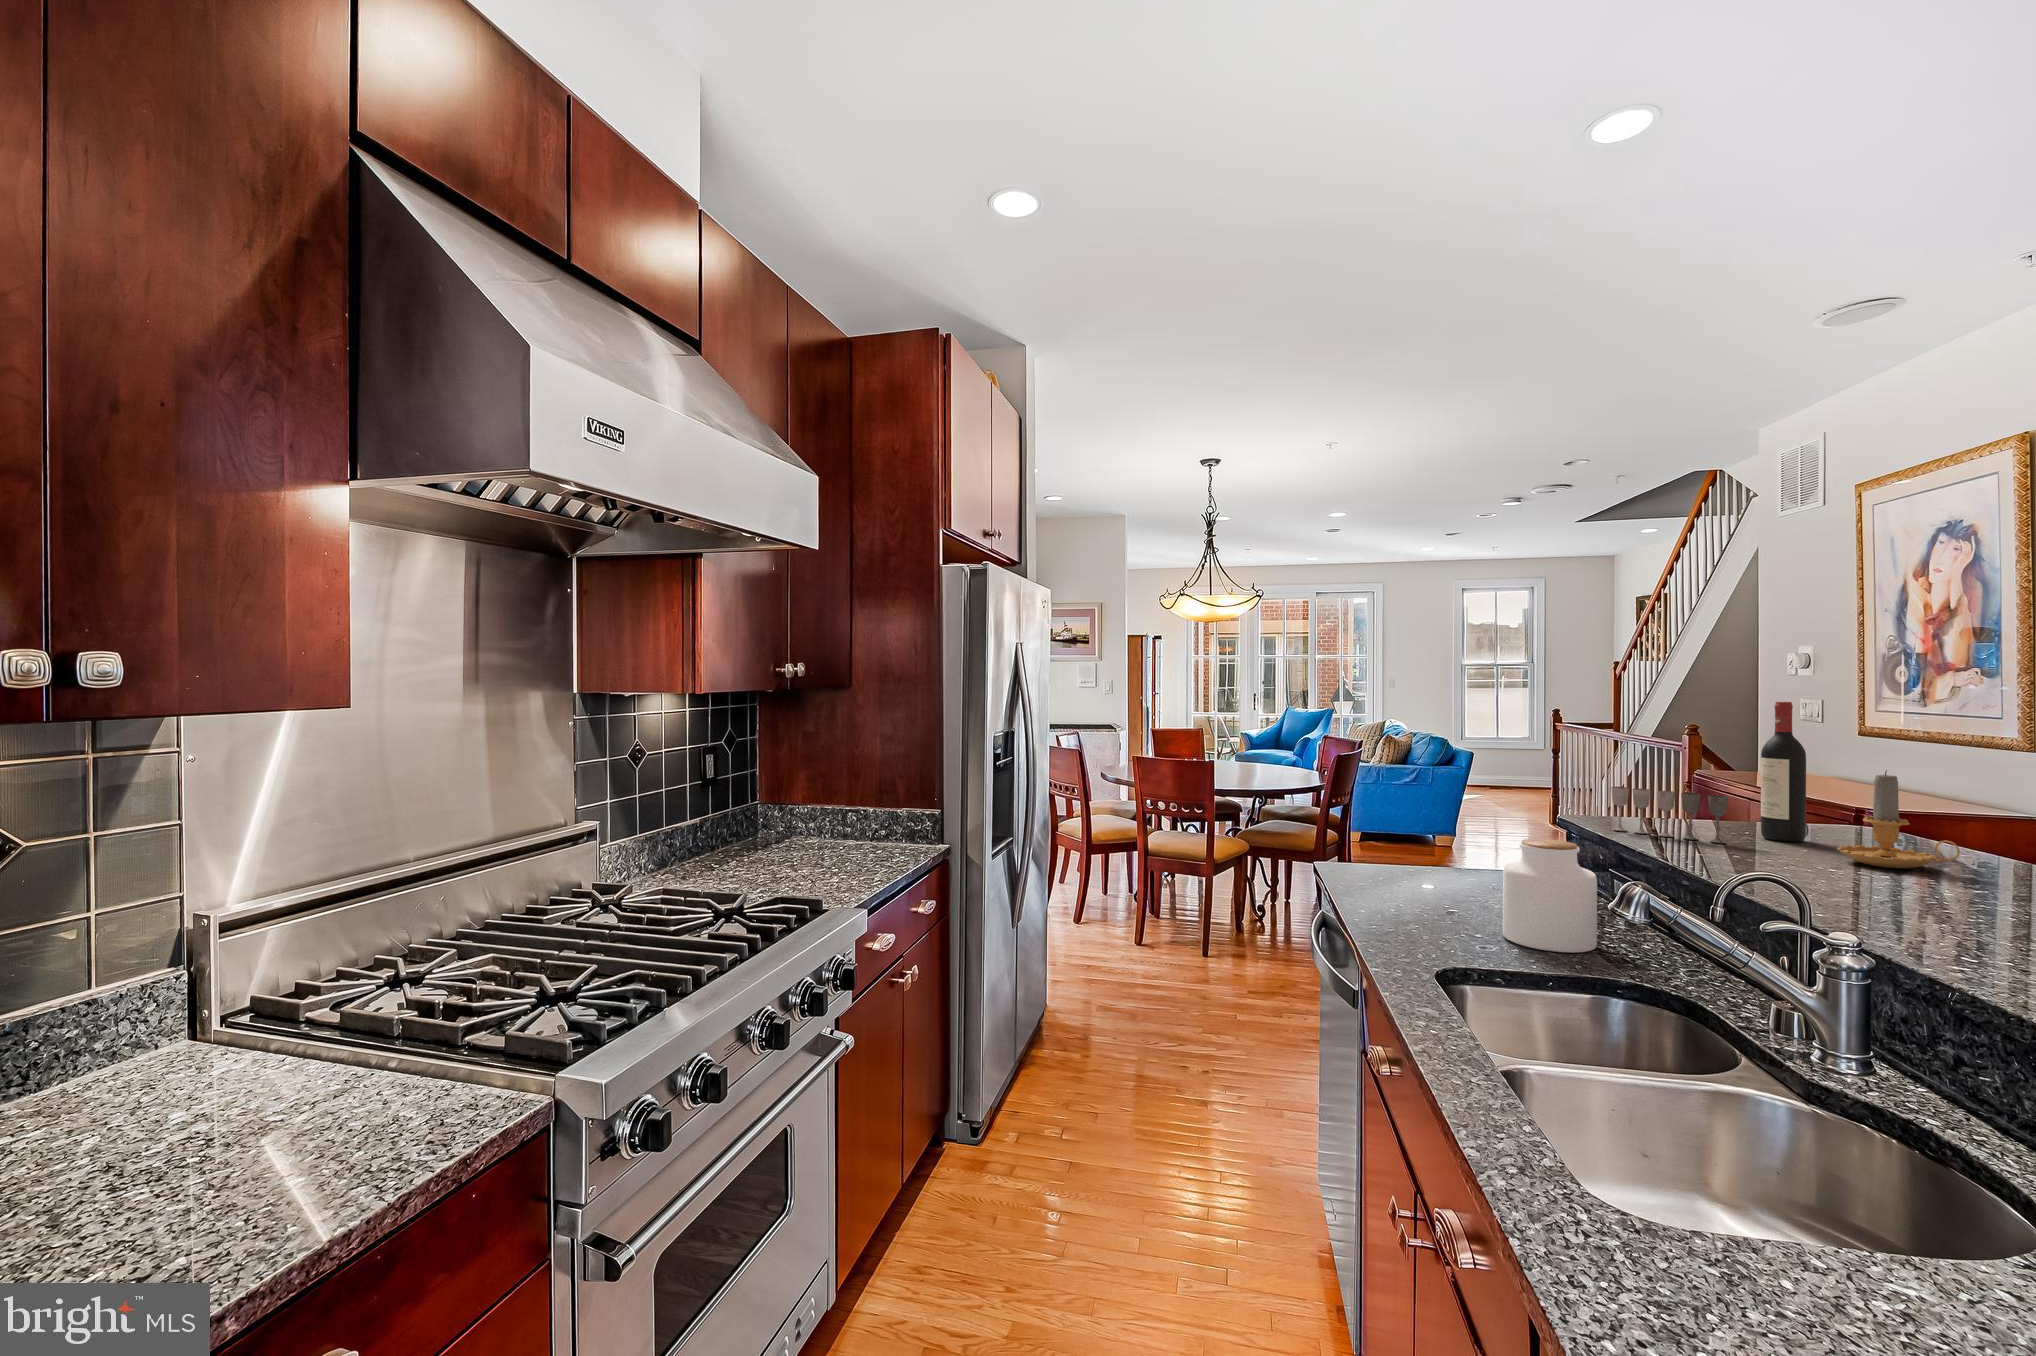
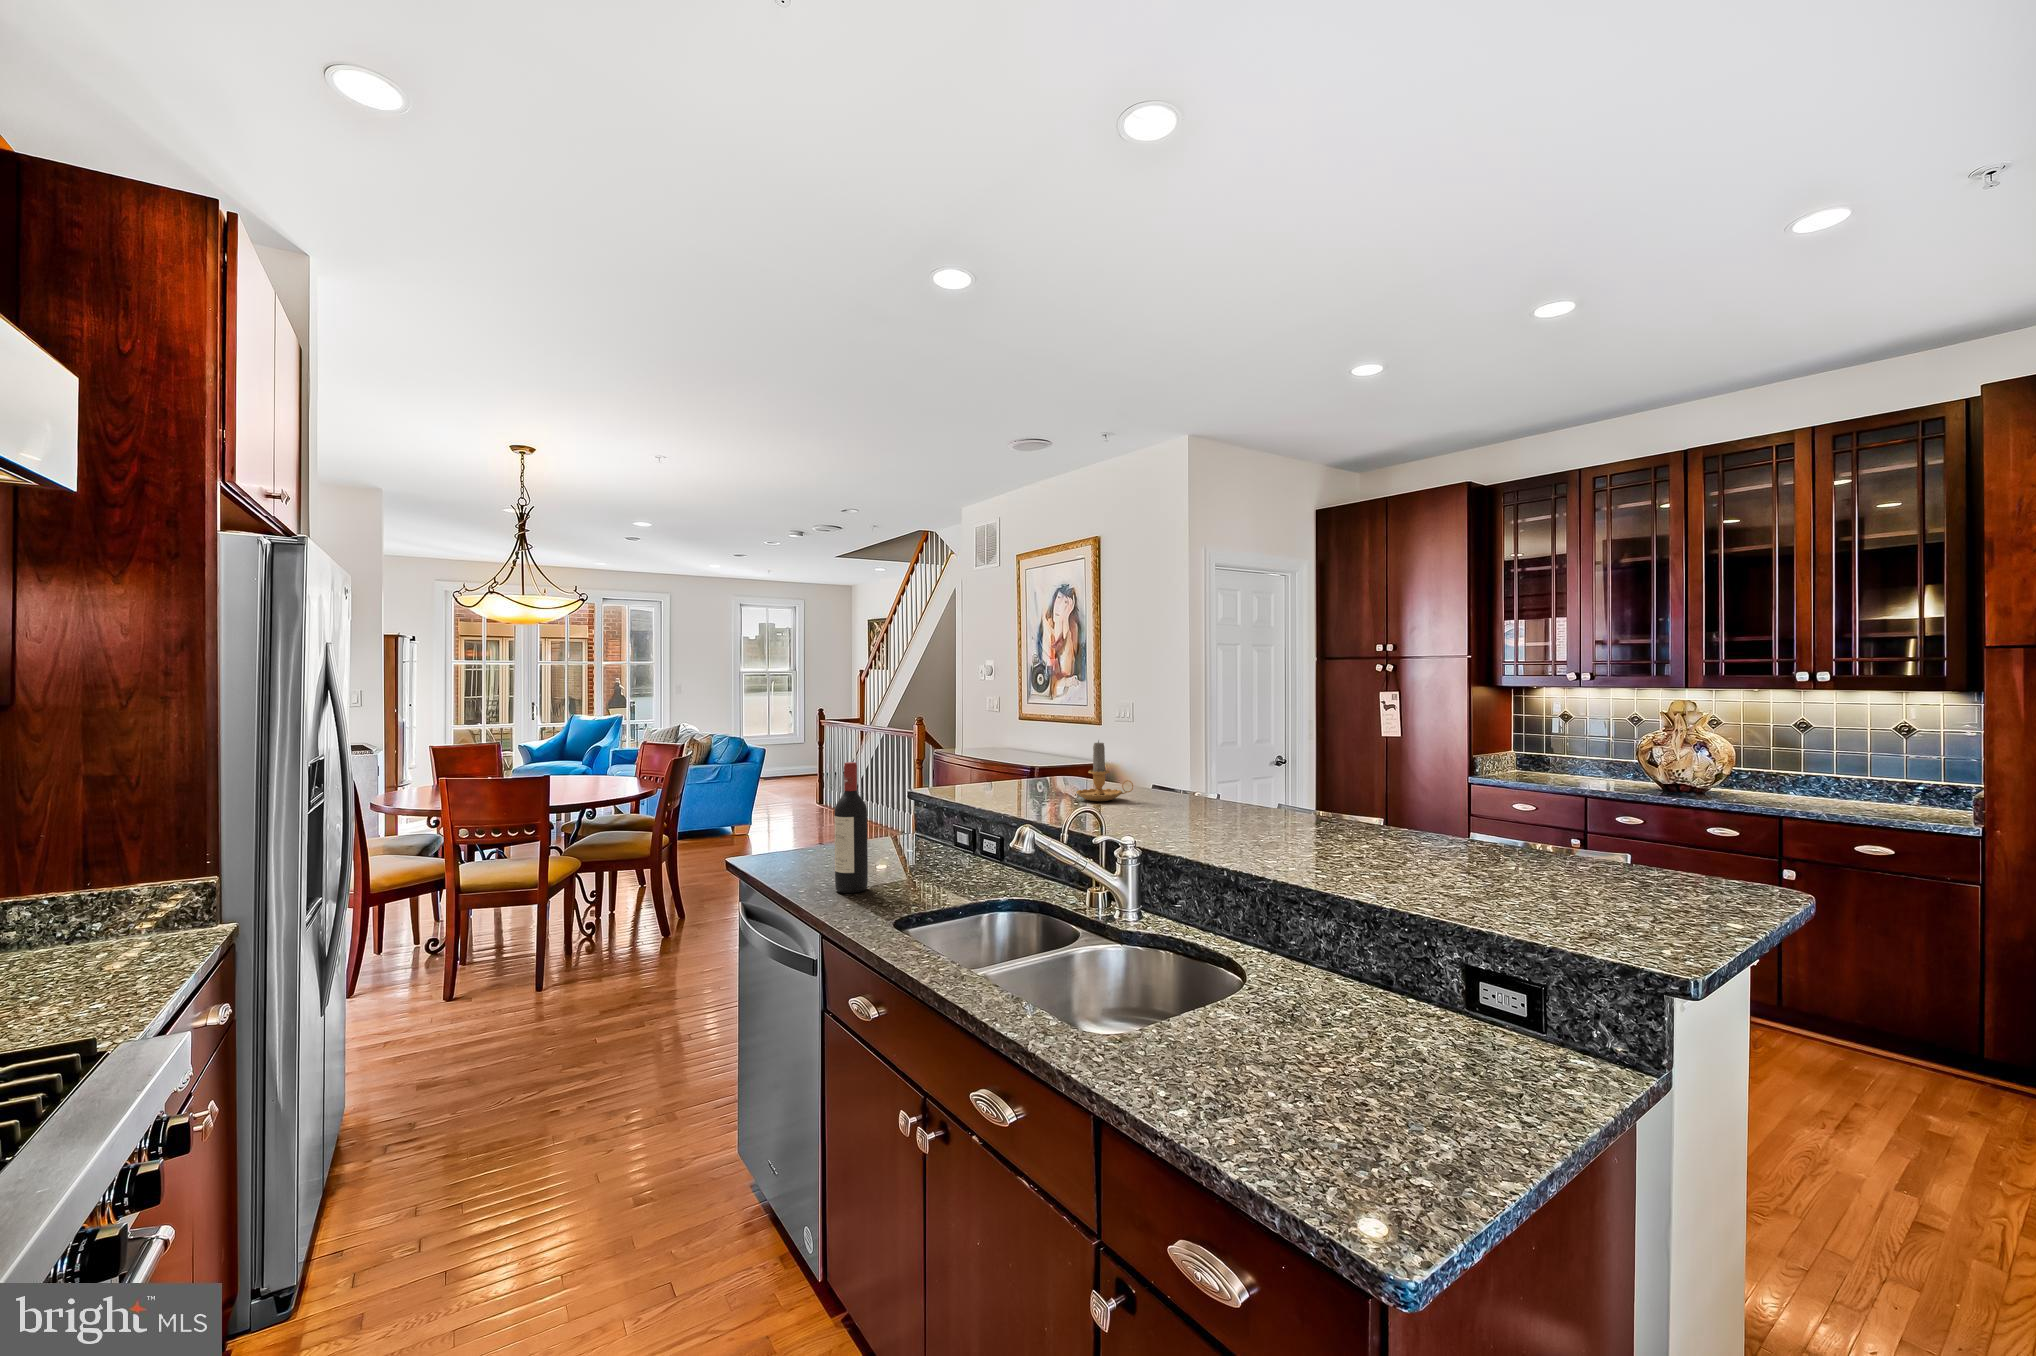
wine bottle: present [1761,702,1806,842] -> present [834,762,868,893]
wine glass: present [1611,787,1728,843] -> none [944,765,1016,799]
jar: present [1503,839,1597,953] -> none [909,810,973,897]

